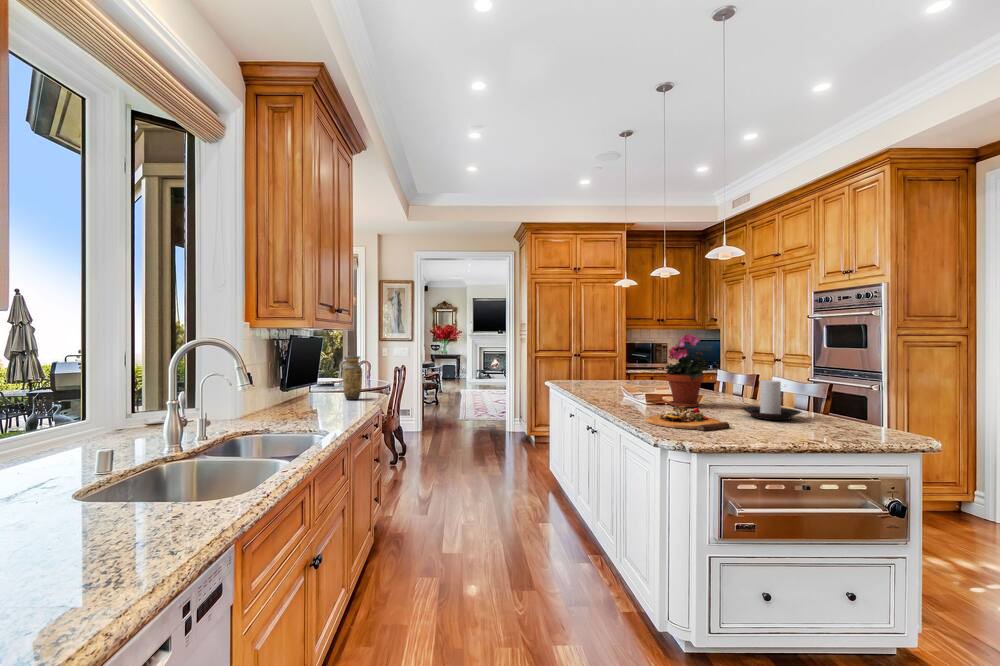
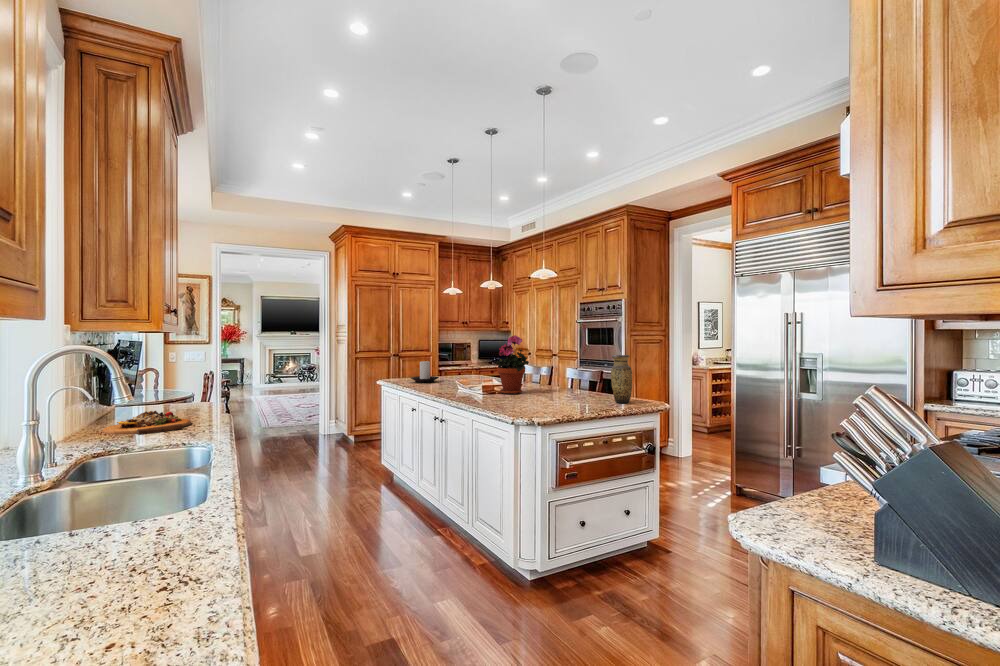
vase: present [342,356,362,400] -> present [611,355,632,403]
candle holder: present [741,380,801,420] -> present [411,361,439,383]
cutting board: present [646,406,730,431] -> present [102,411,192,435]

